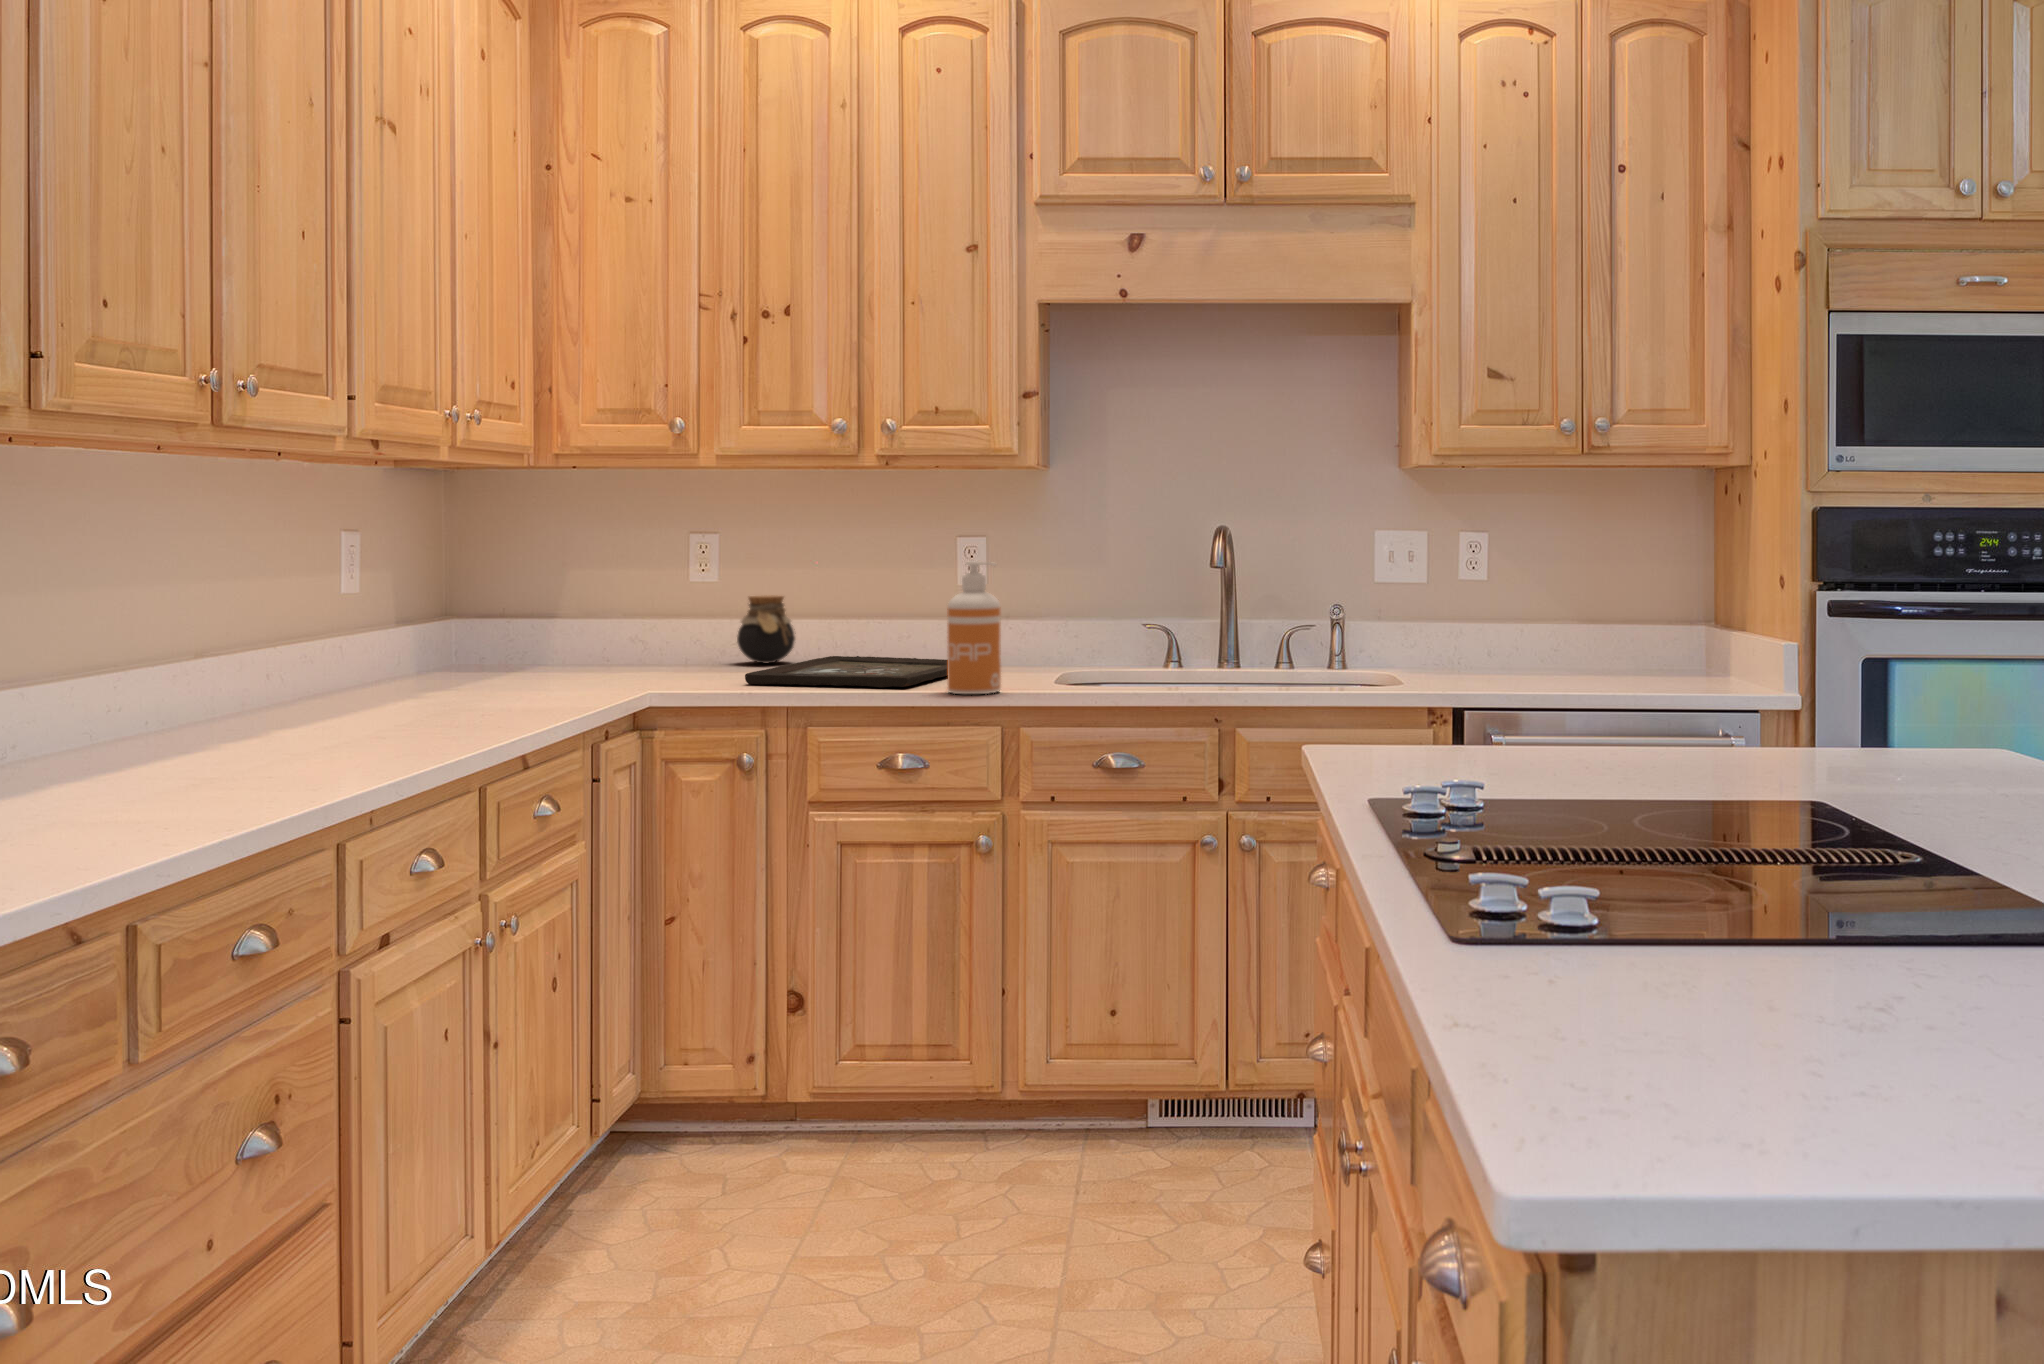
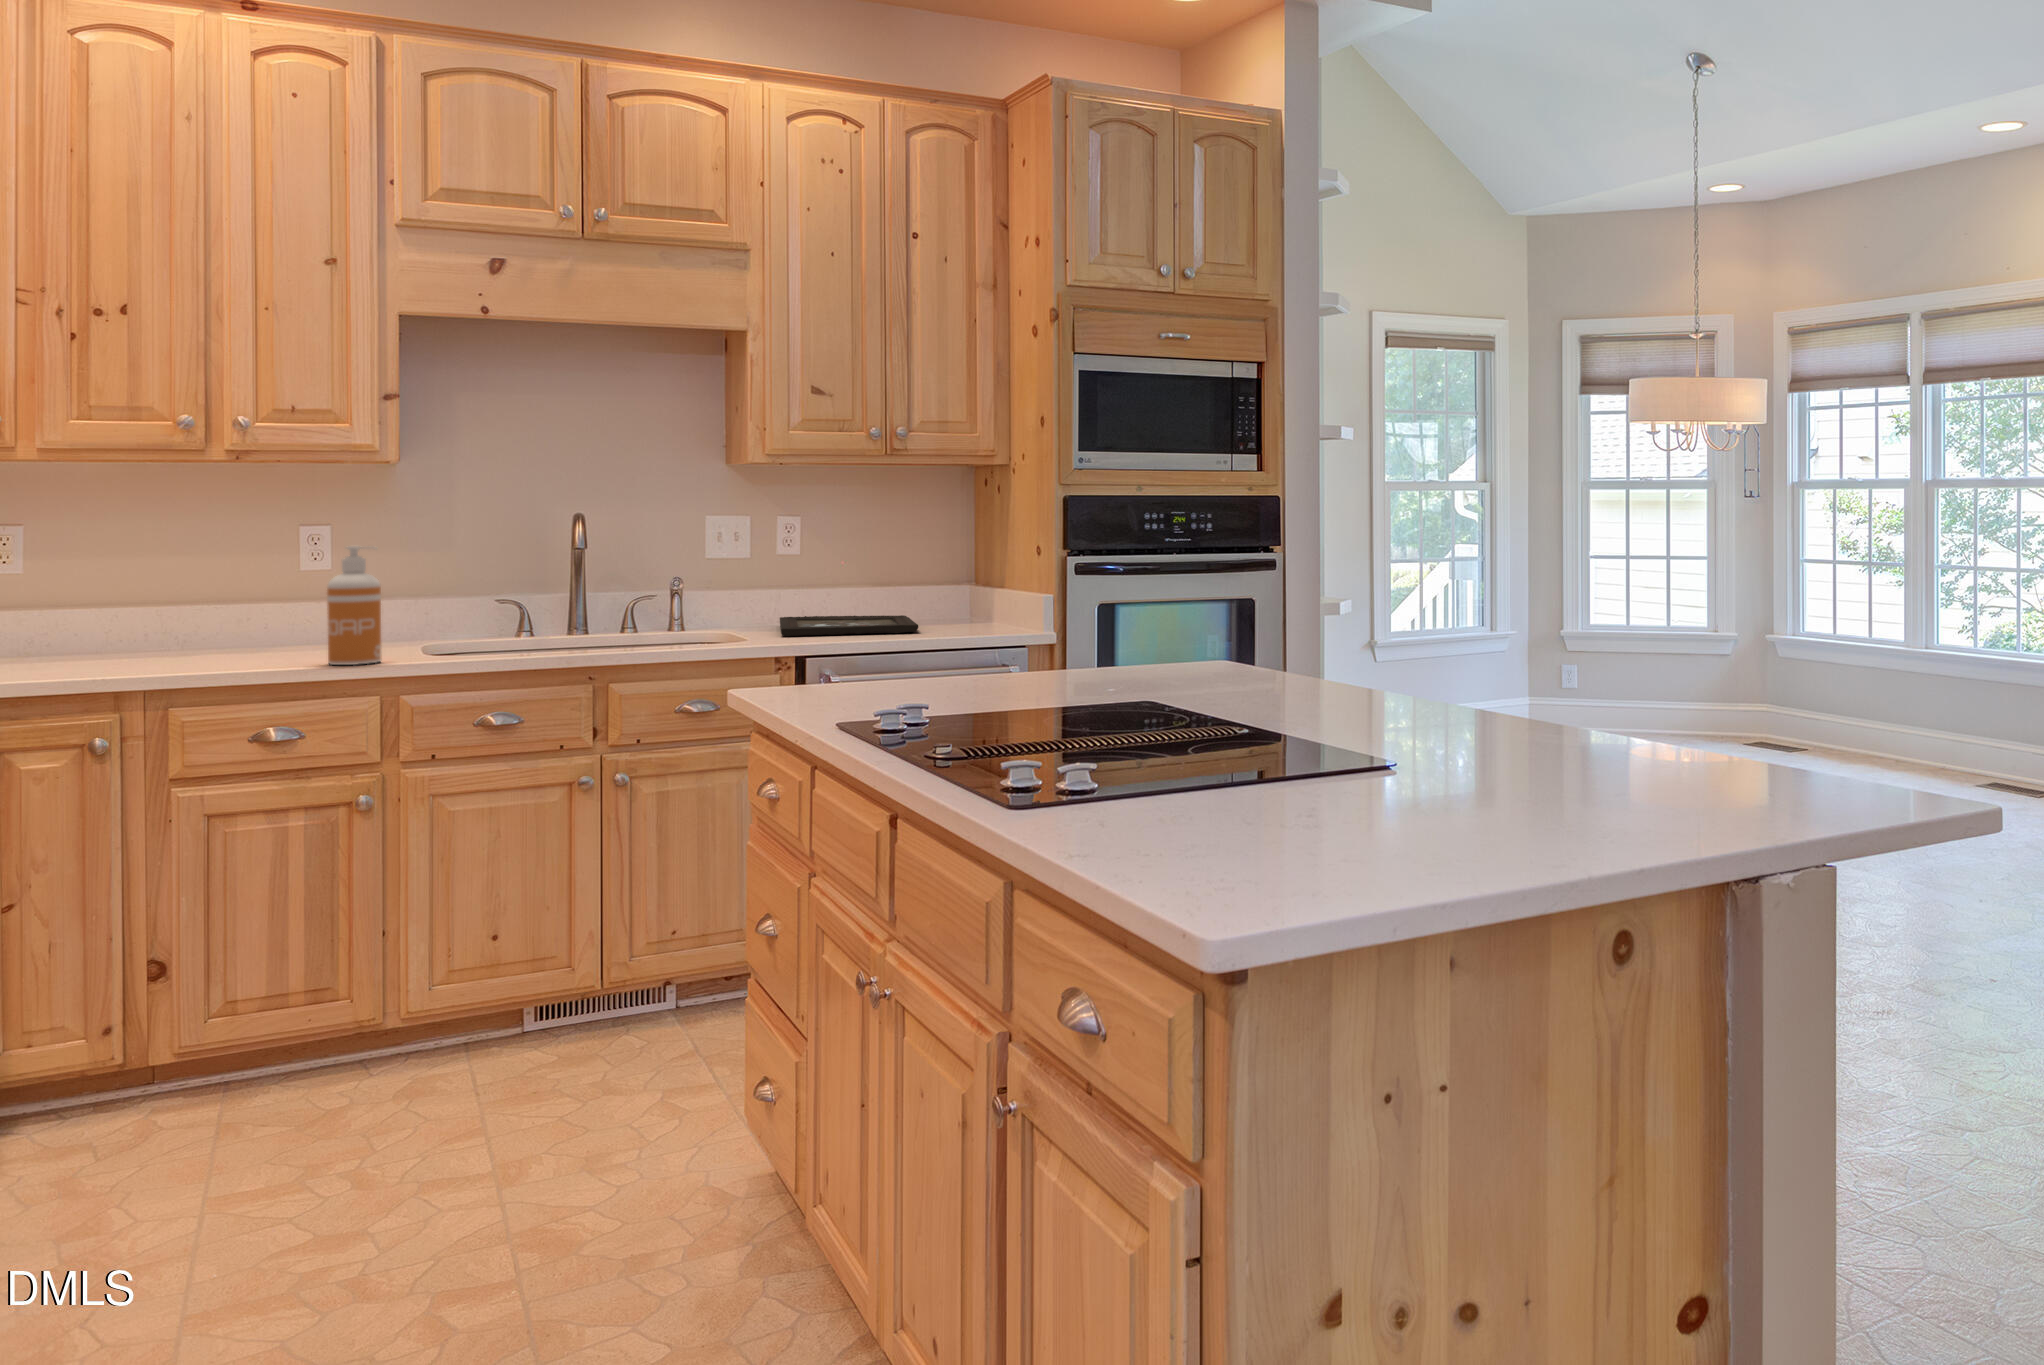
jar: present [737,595,795,663] -> none [39,586,110,654]
tray: present [745,656,948,687] -> present [780,615,918,636]

